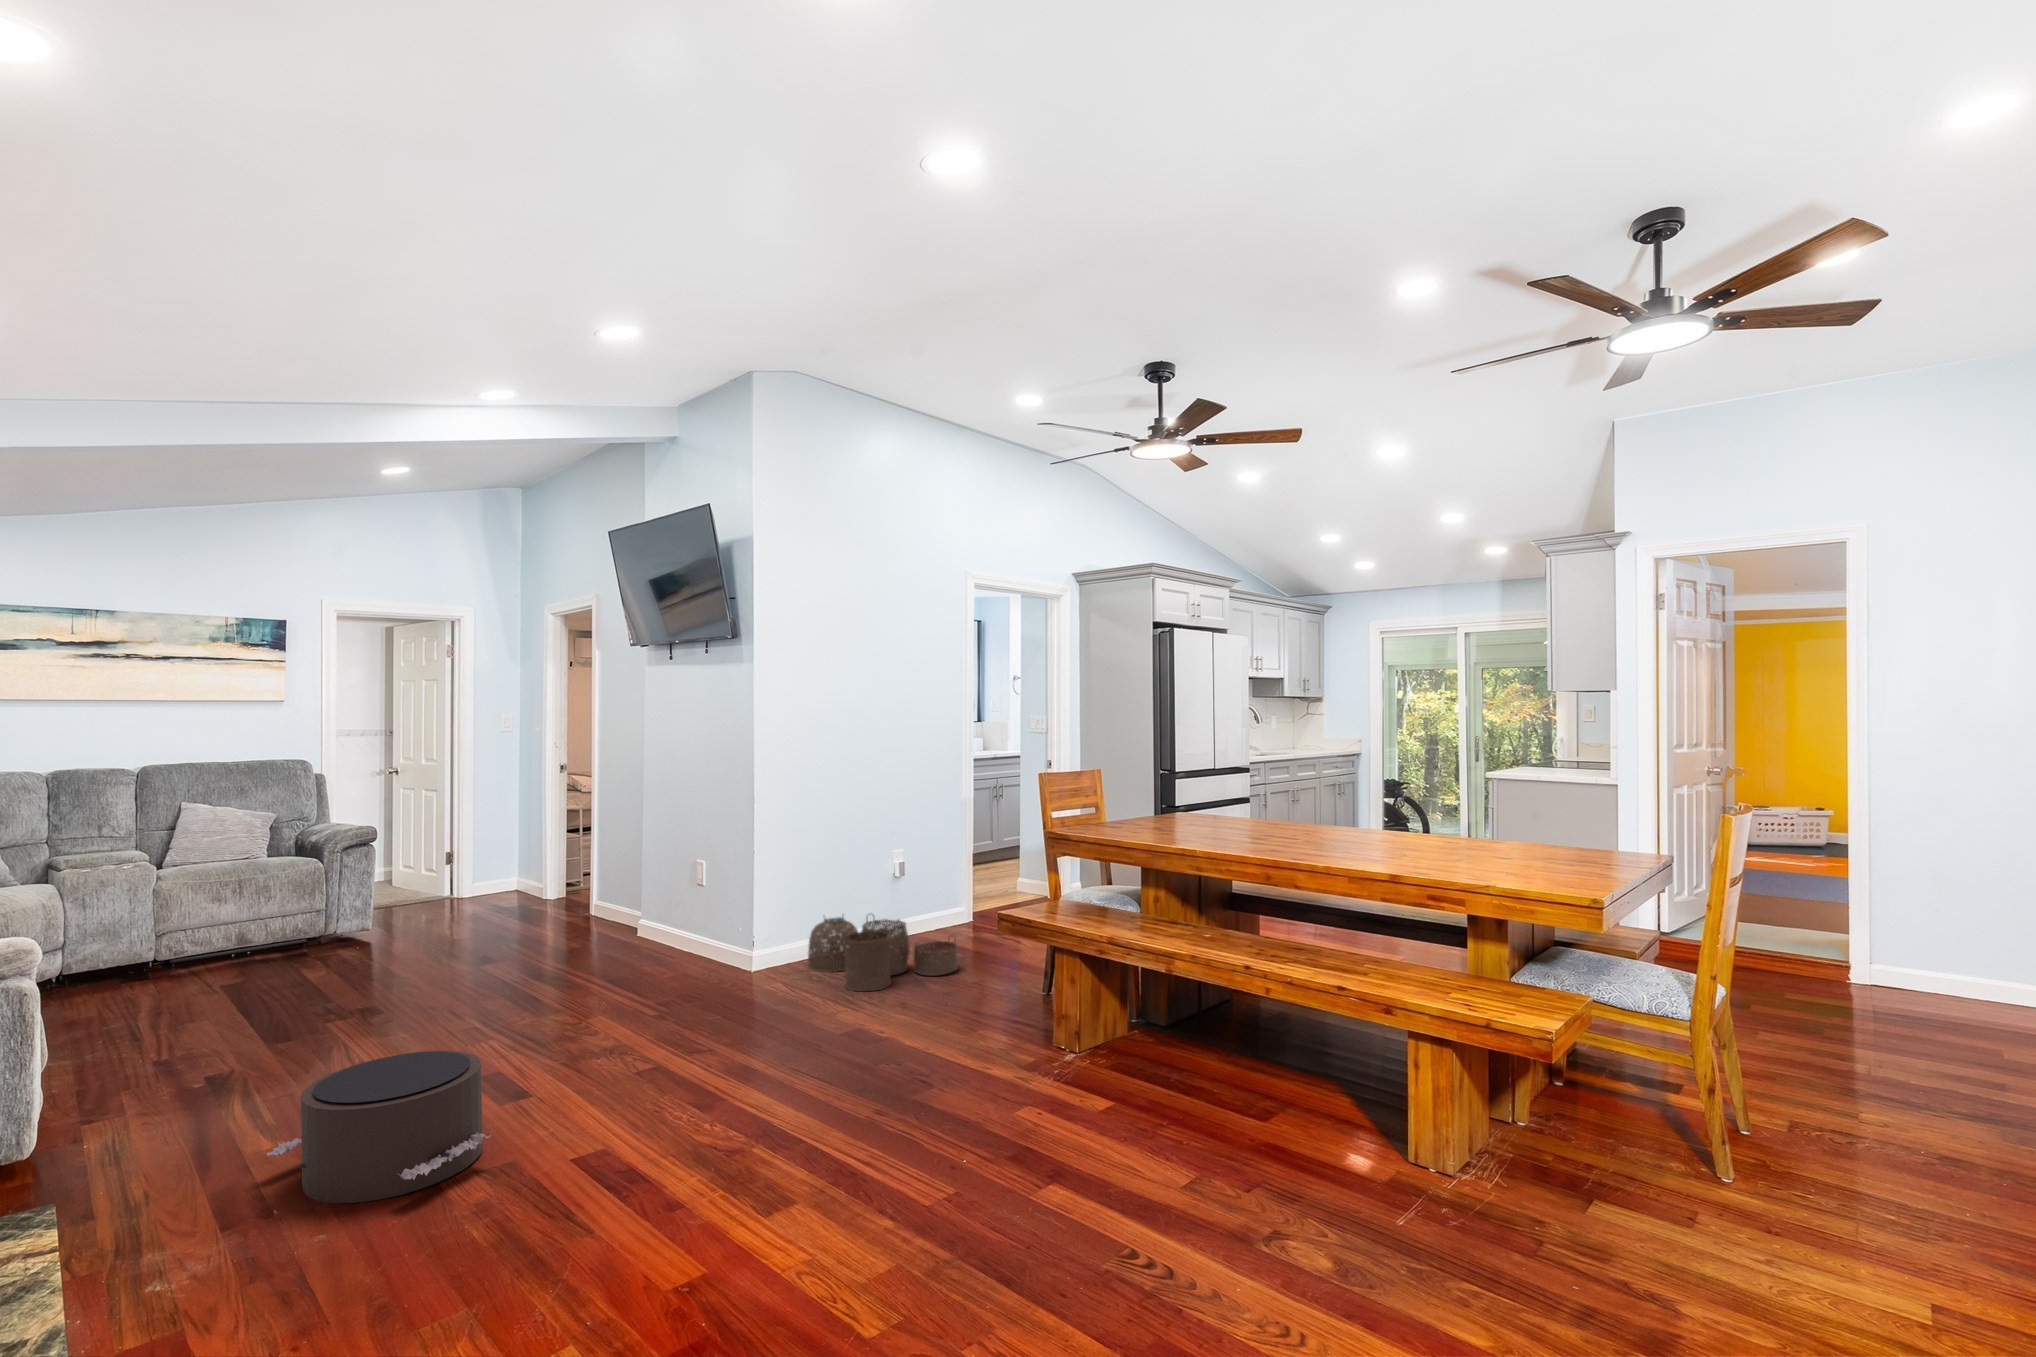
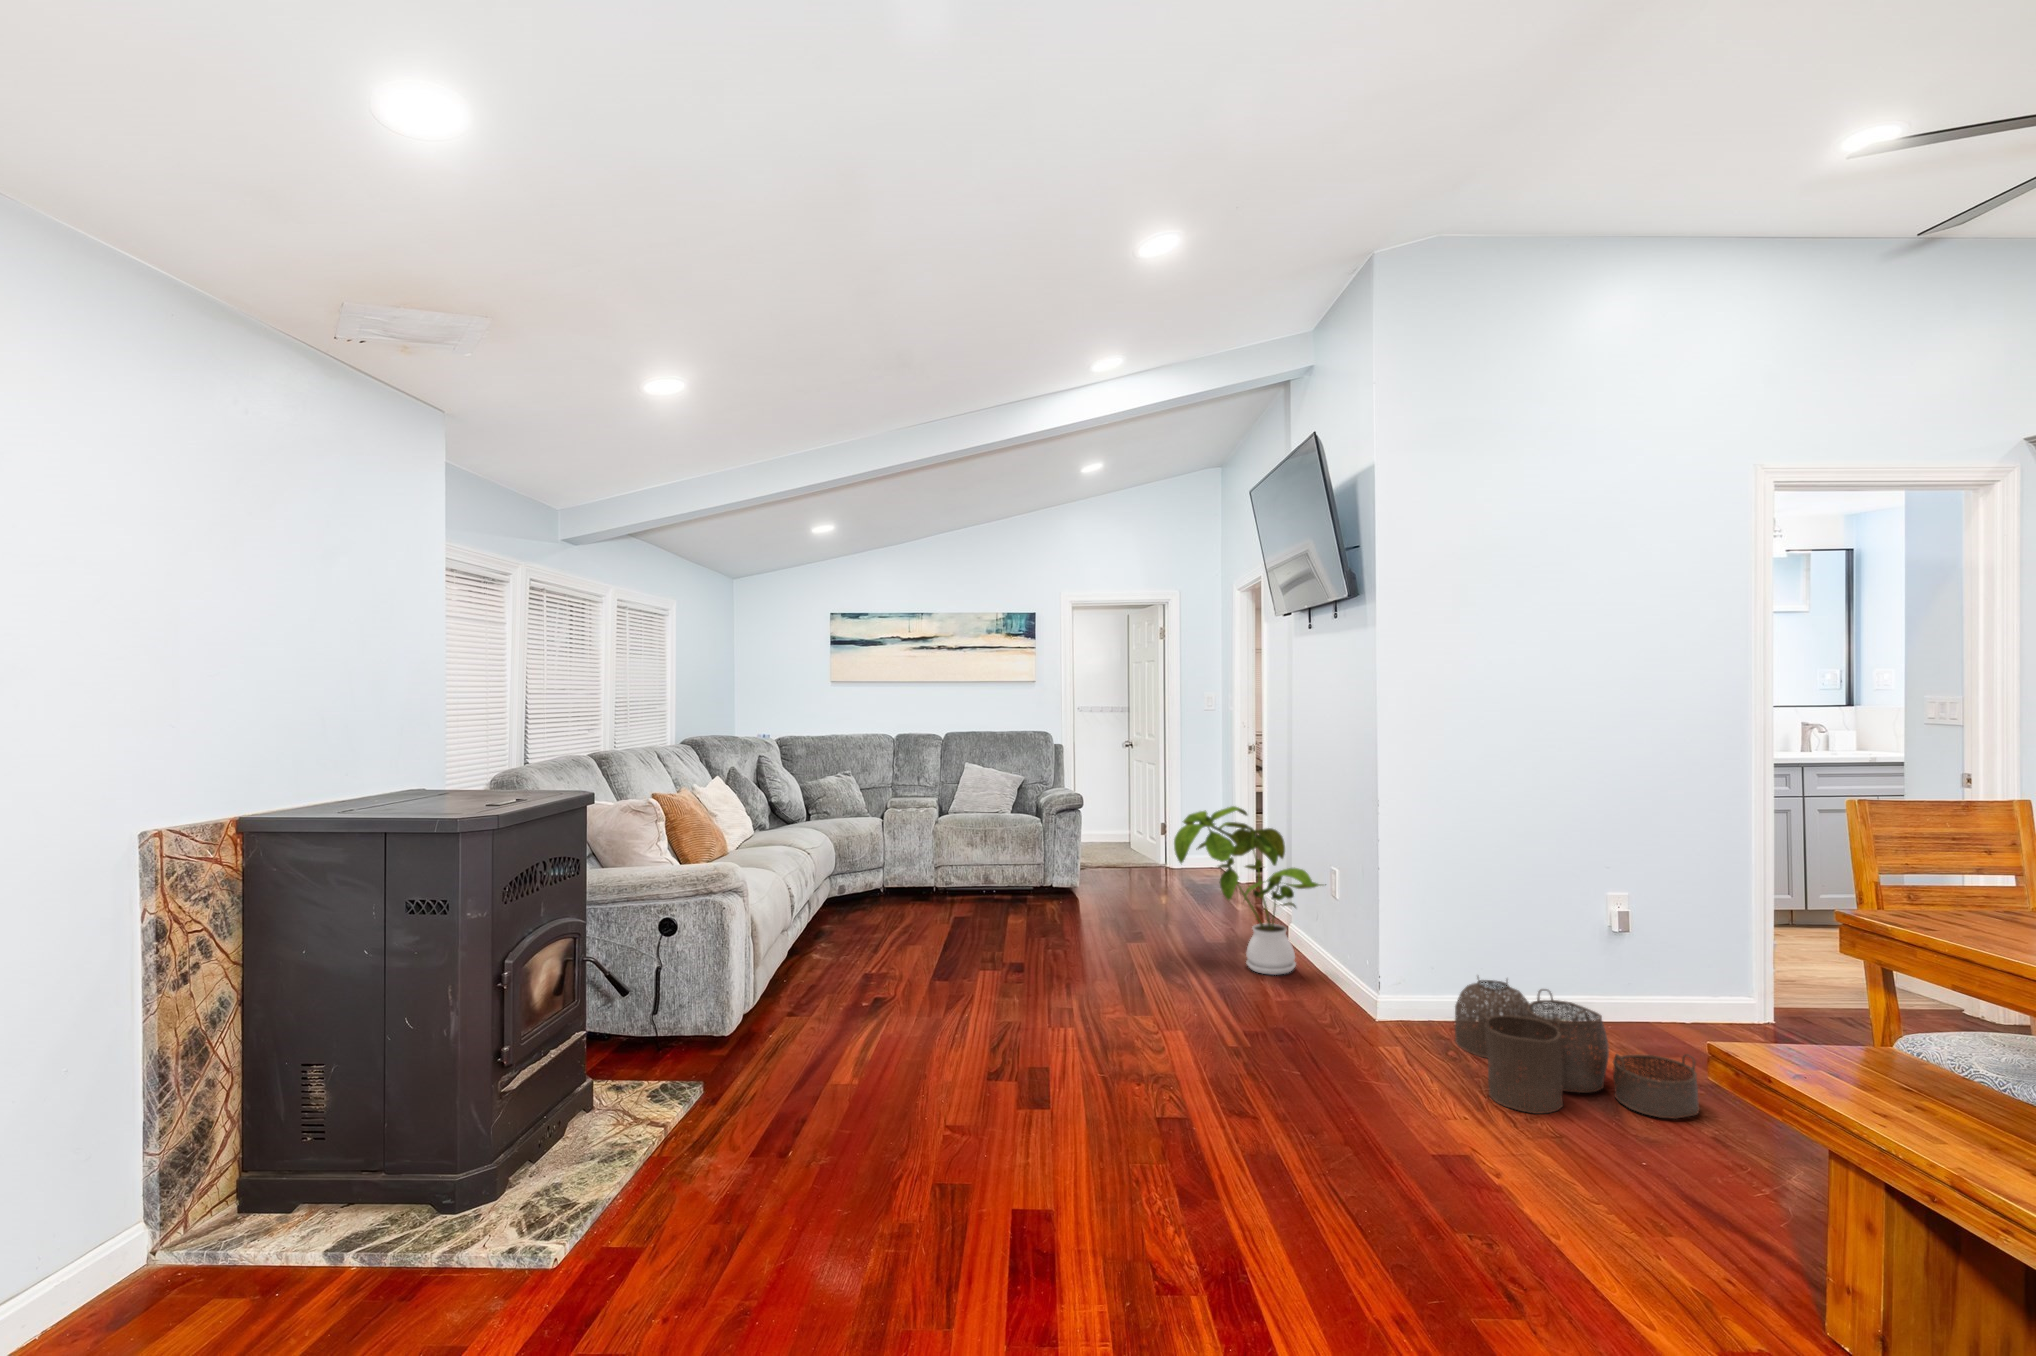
house plant: none [556,813,696,961] -> present [1174,806,1326,975]
pouf: present [267,1051,491,1203] -> none [763,1056,932,1230]

